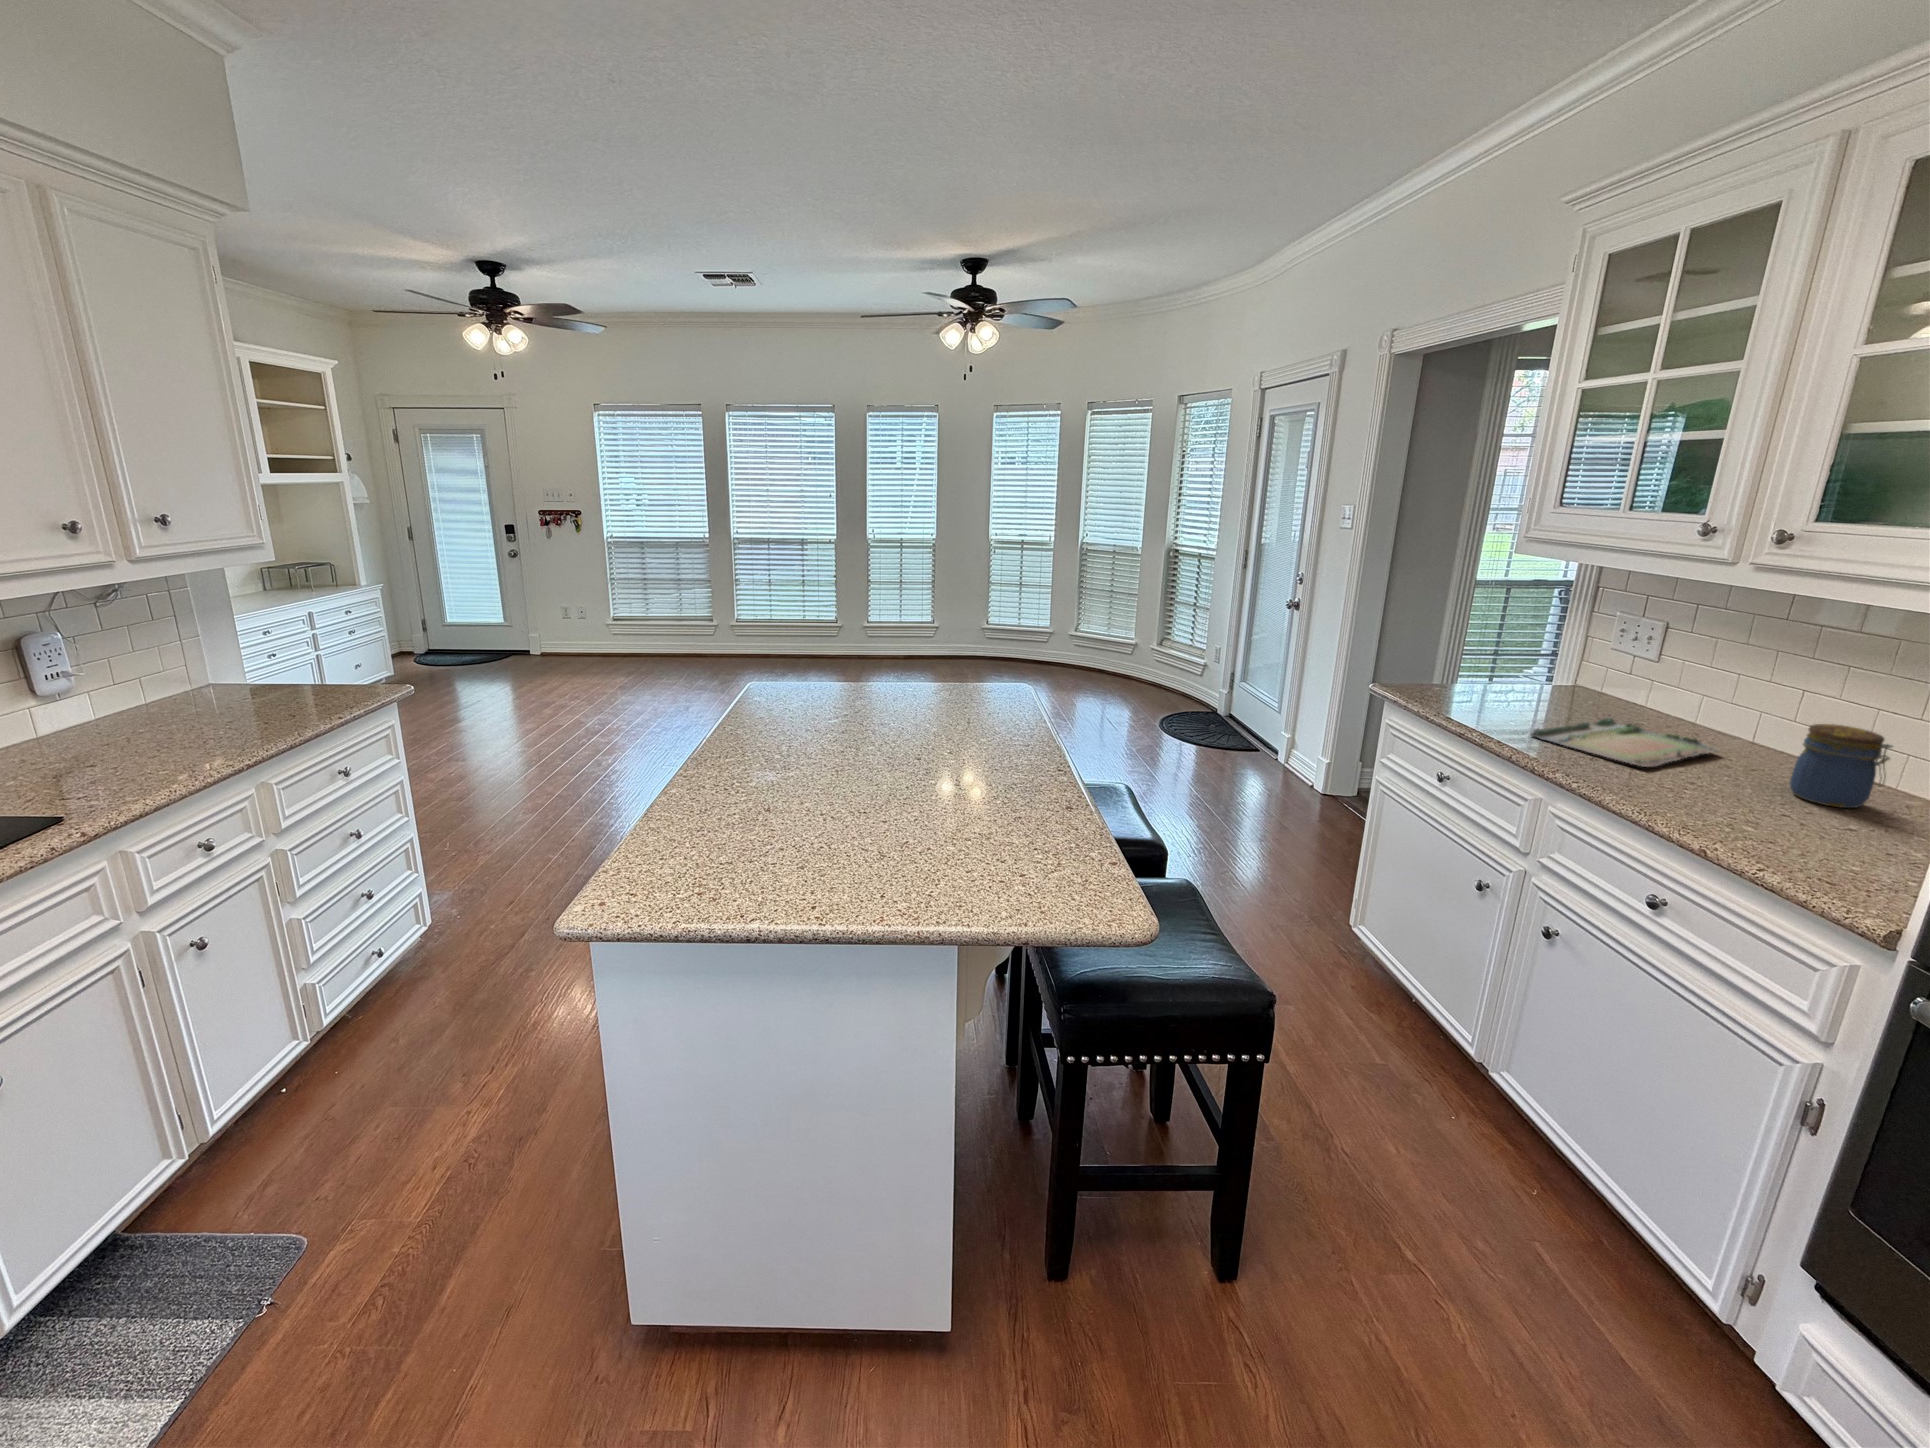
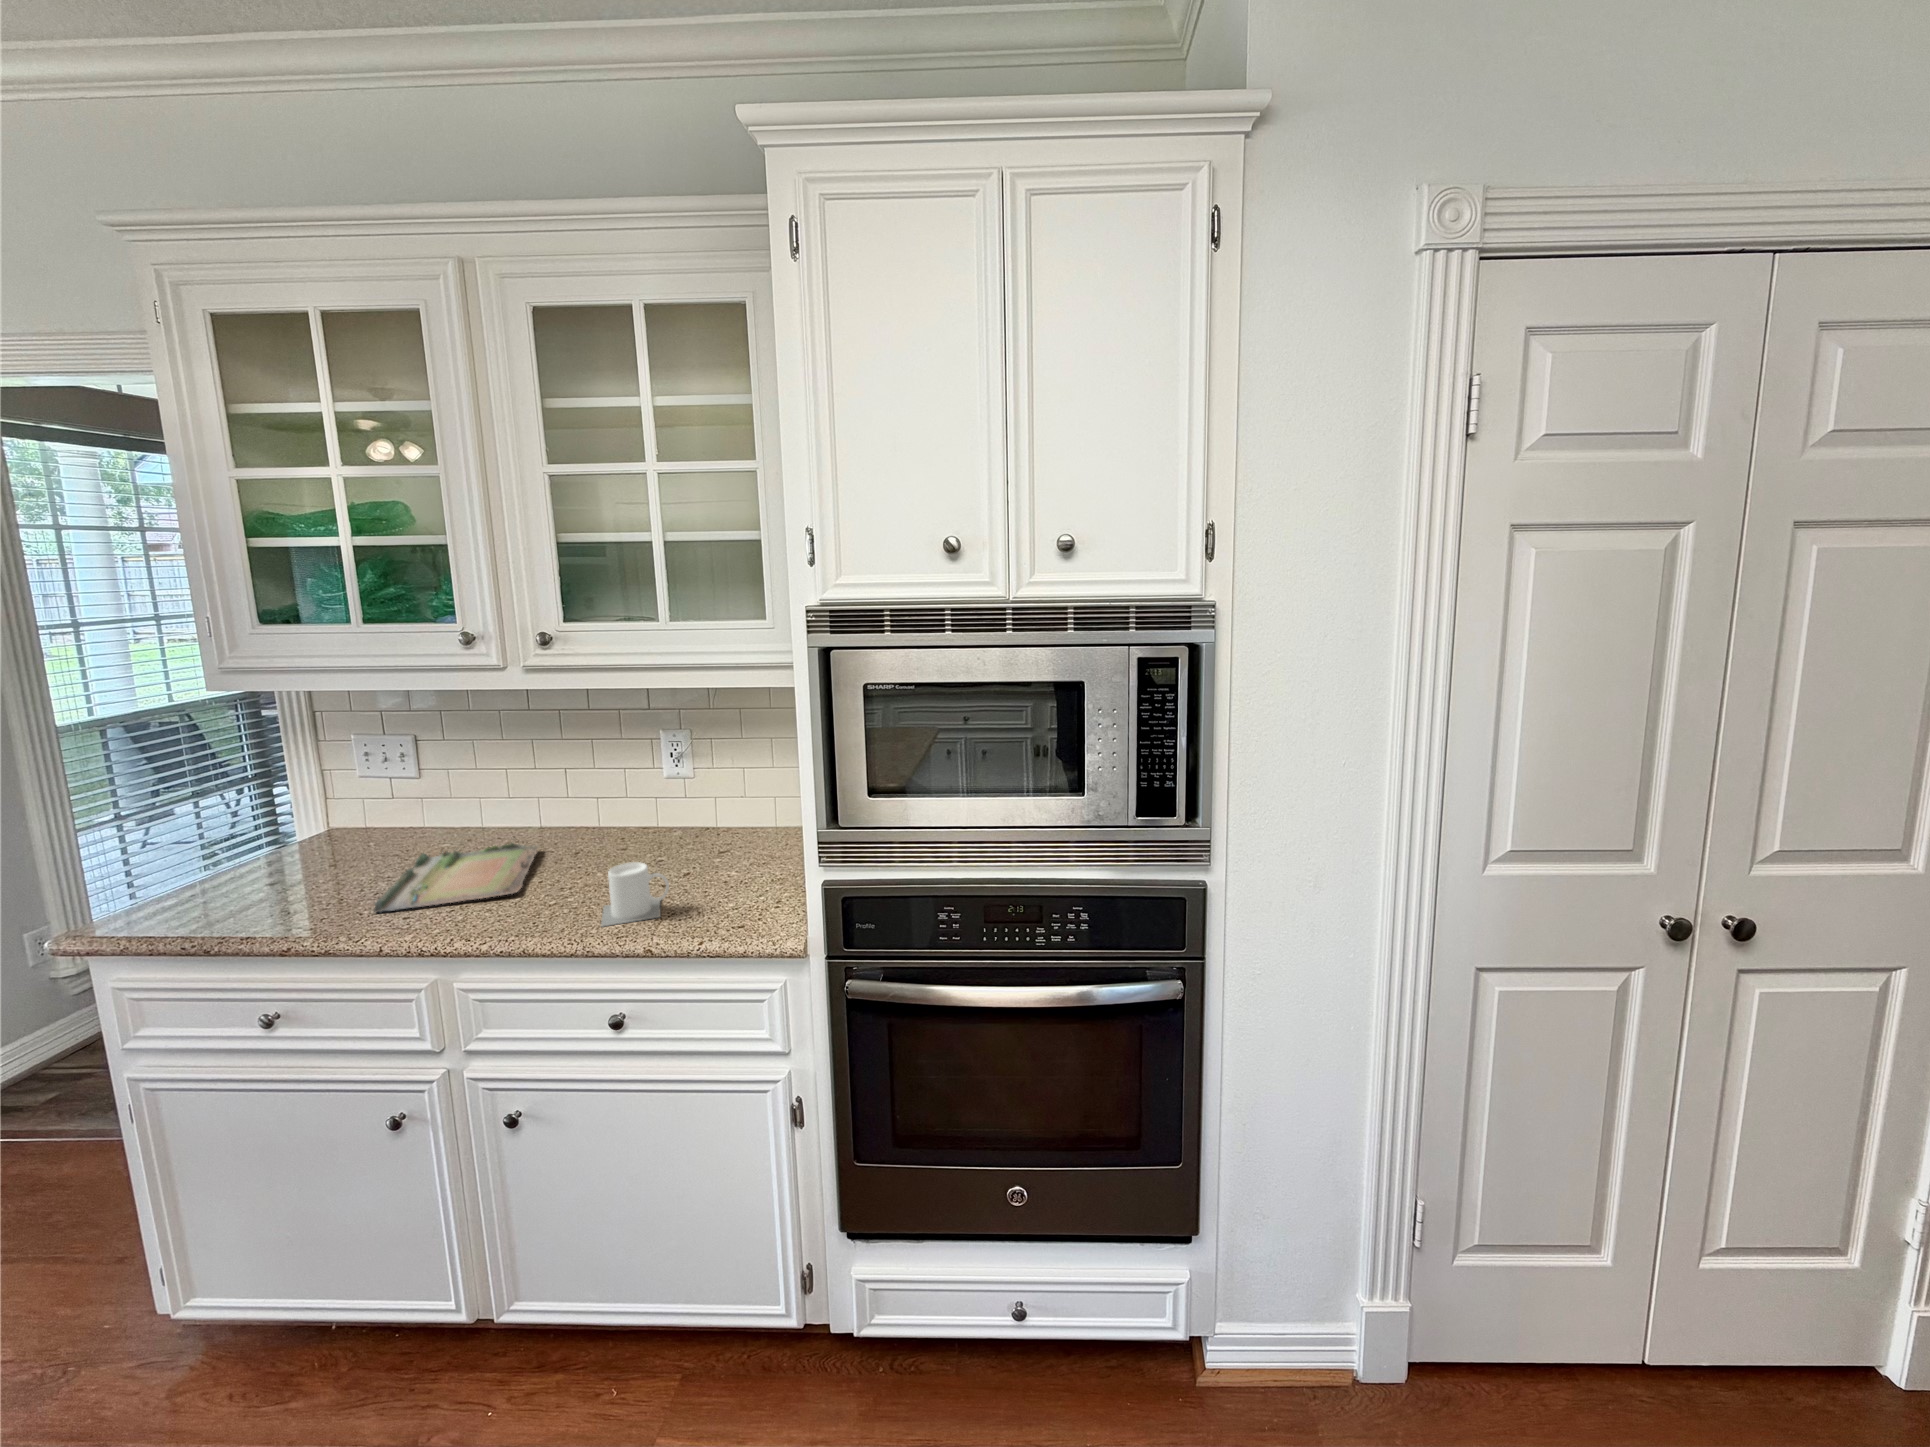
jar: present [1790,724,1892,808] -> none [615,788,674,863]
mug: none [1680,772,1785,837] -> present [601,862,669,926]

